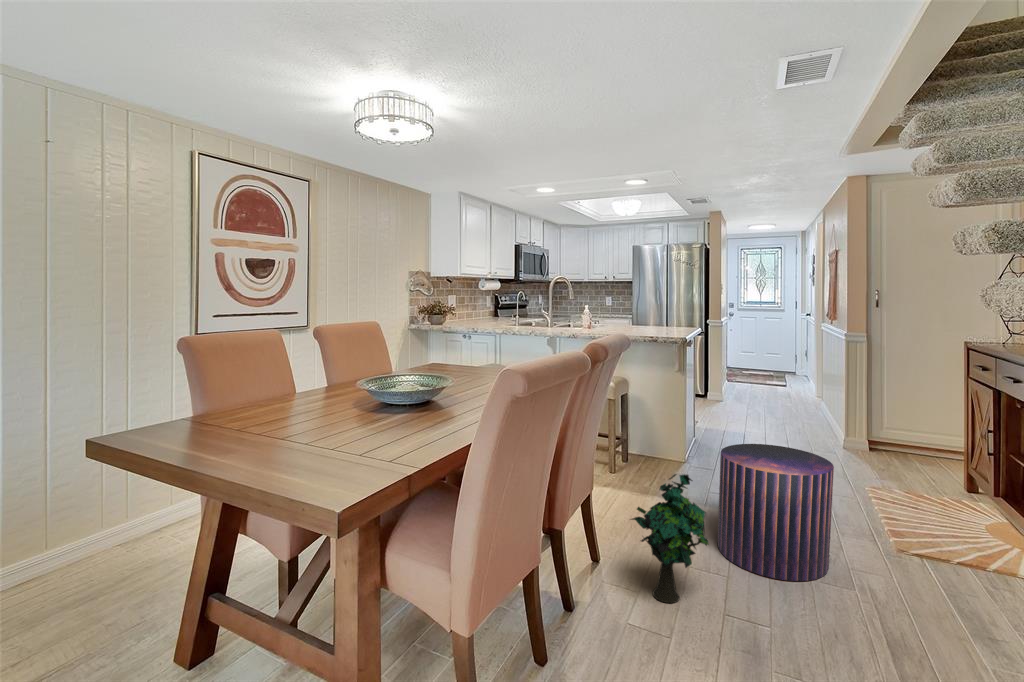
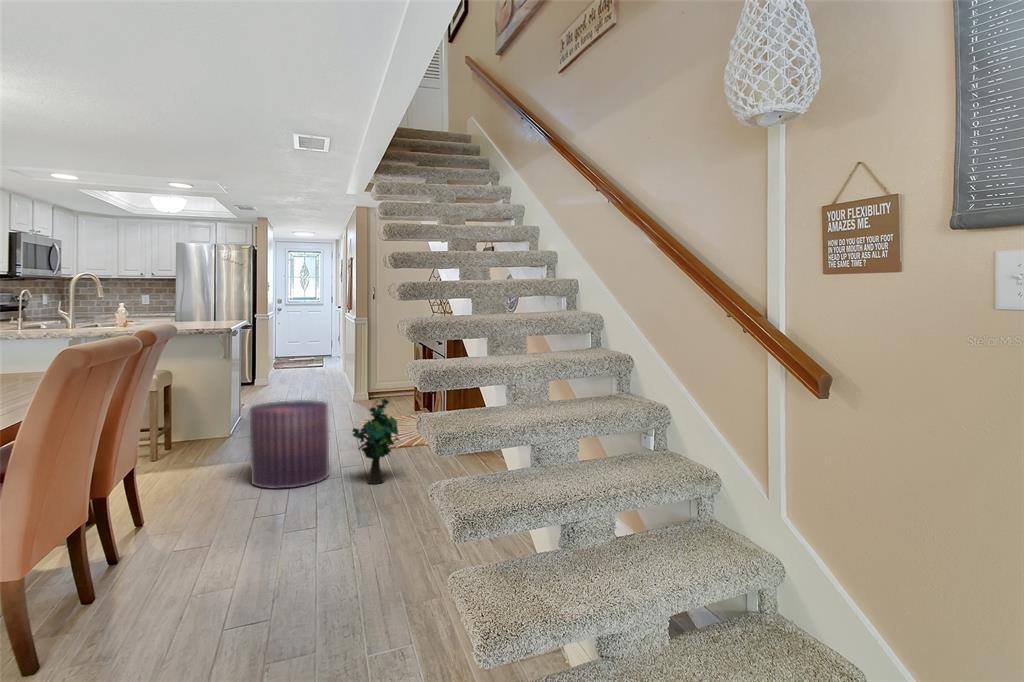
decorative plant: present [631,474,709,603] -> present [352,399,399,484]

